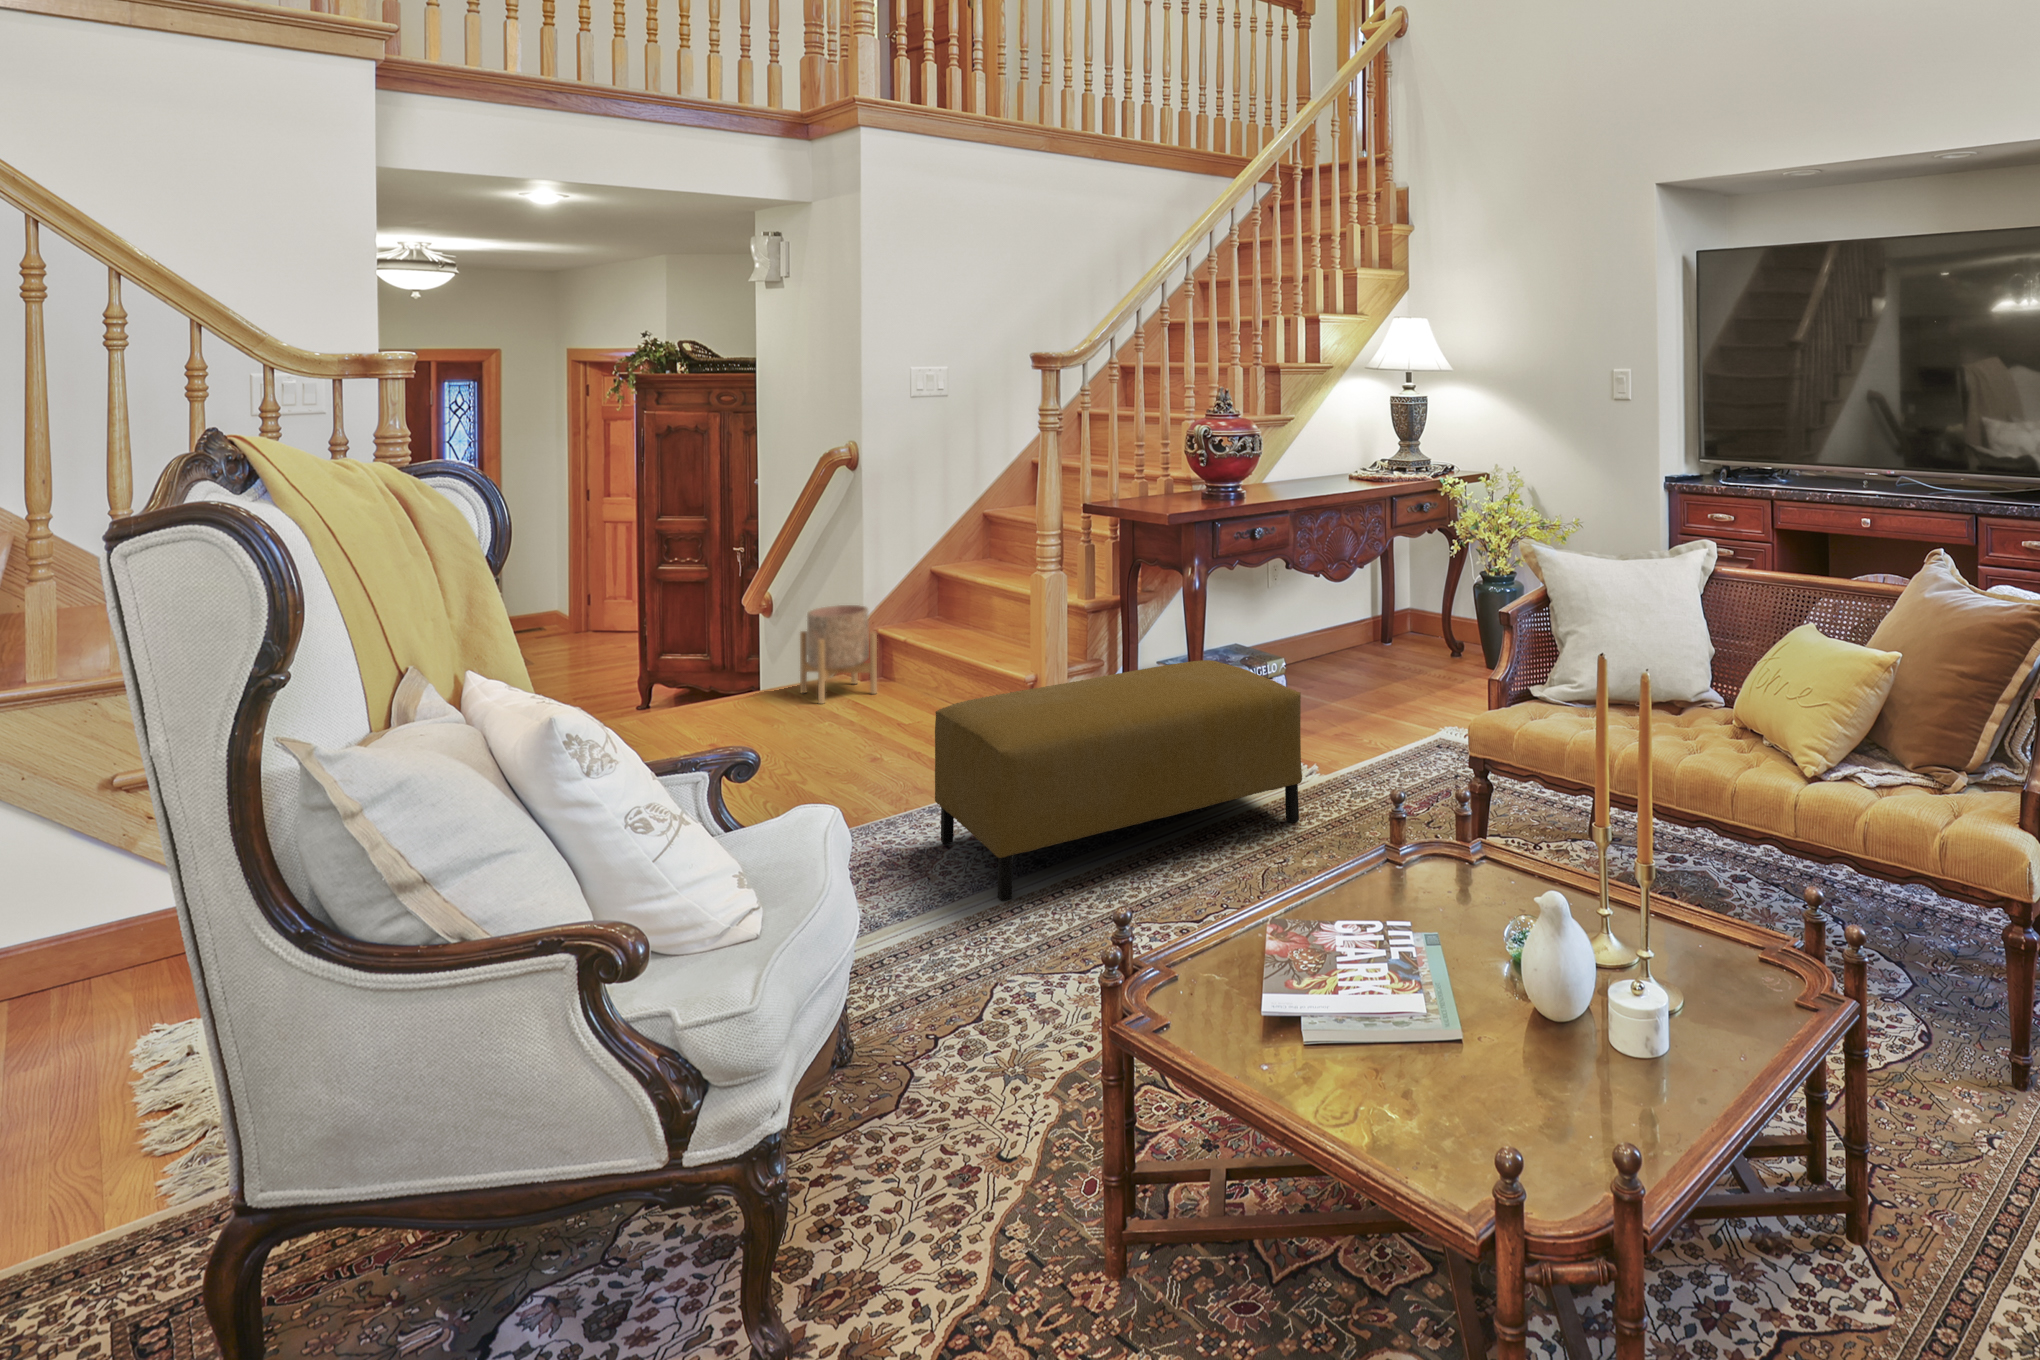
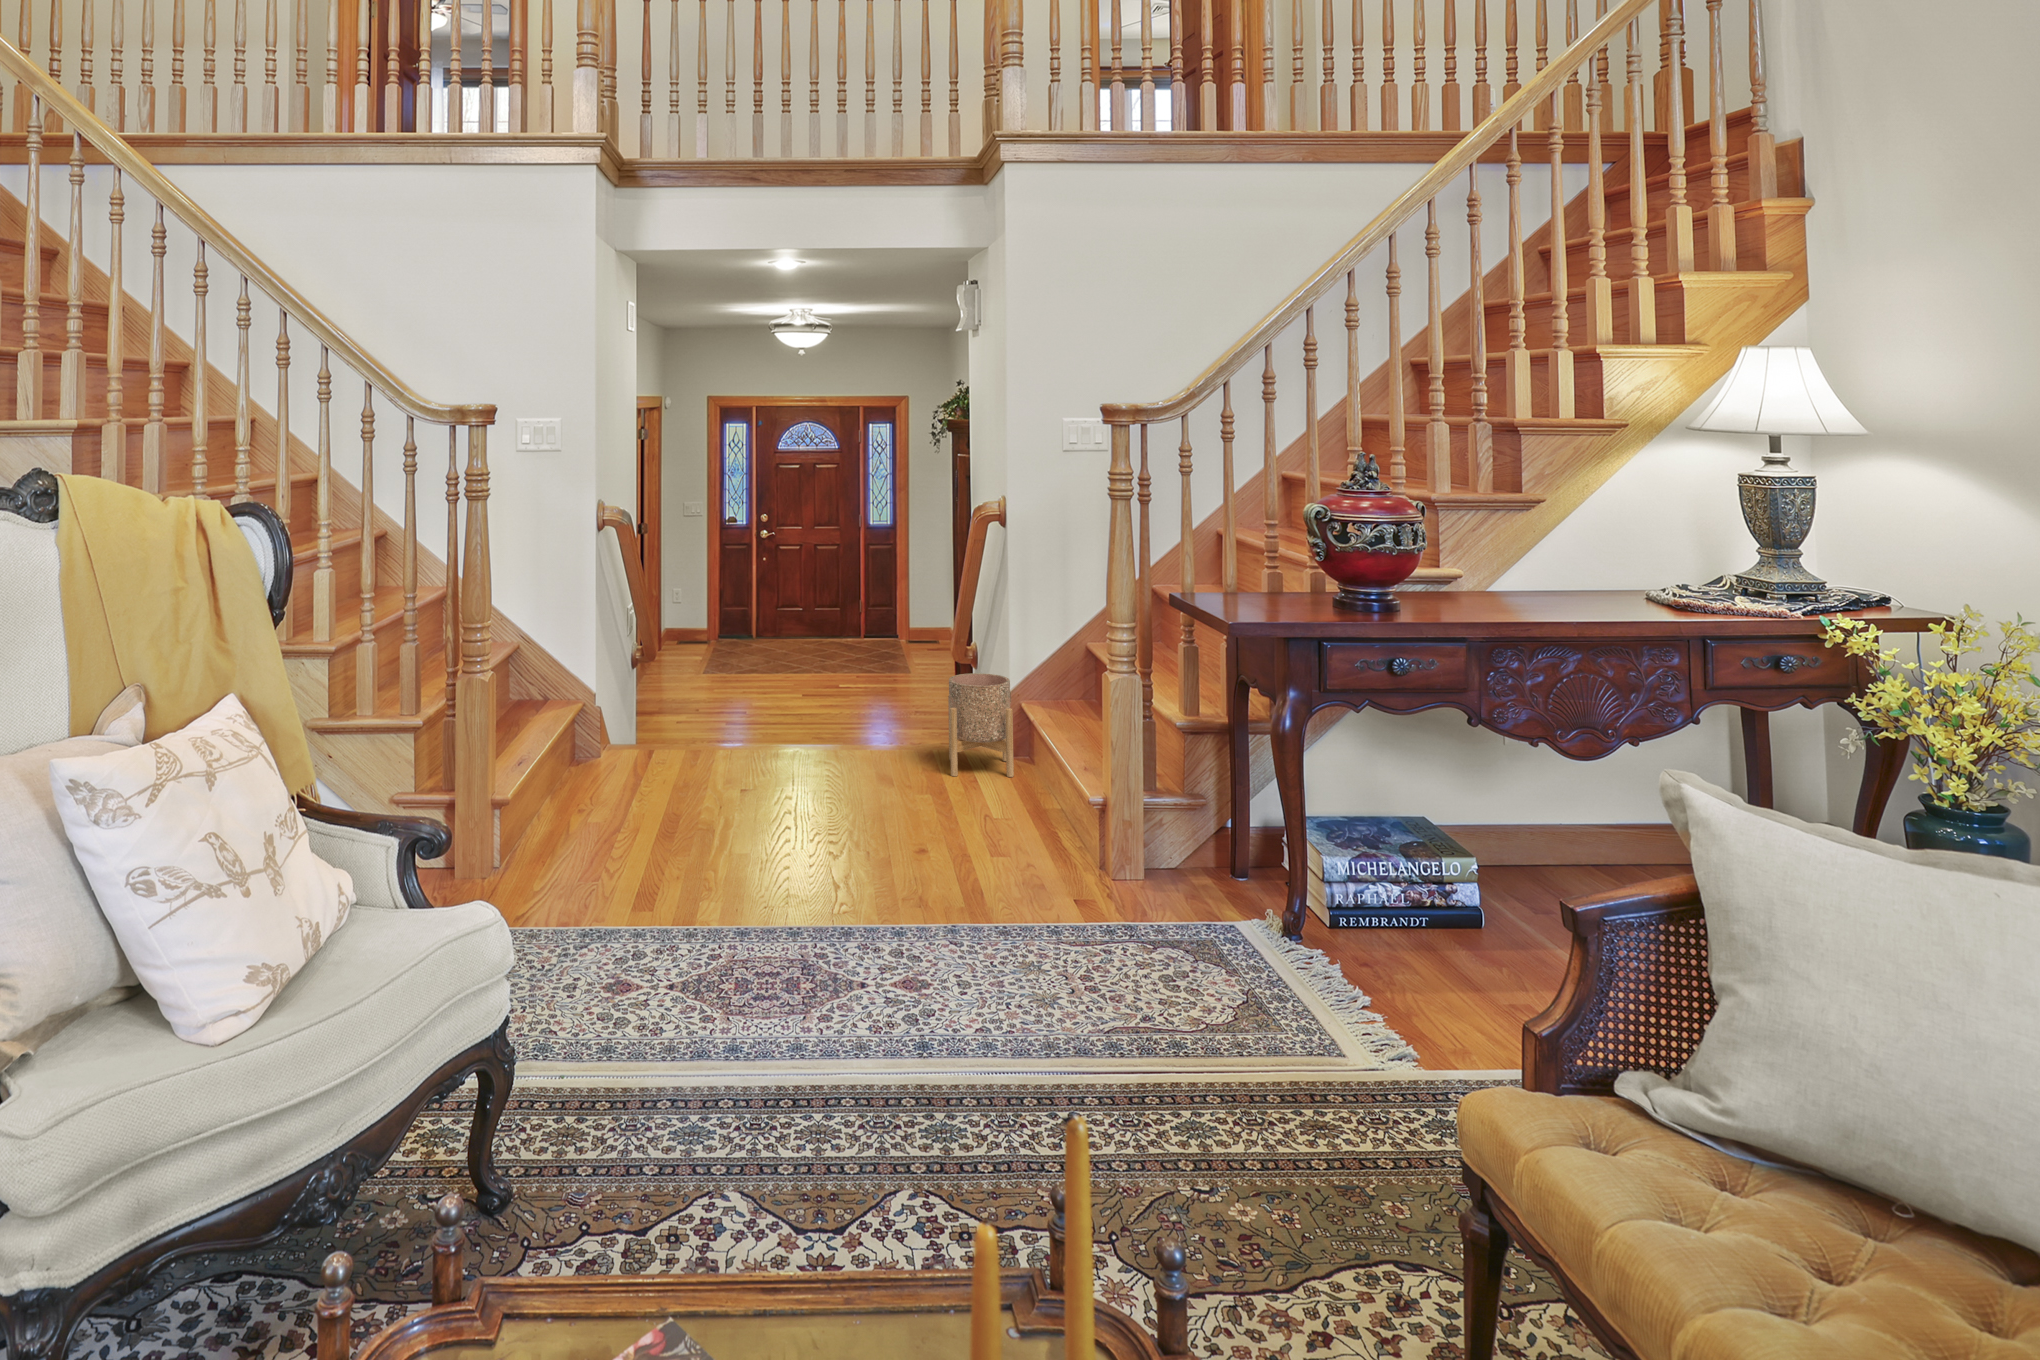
ottoman: present [935,660,1302,901] -> none [829,816,1300,1113]

